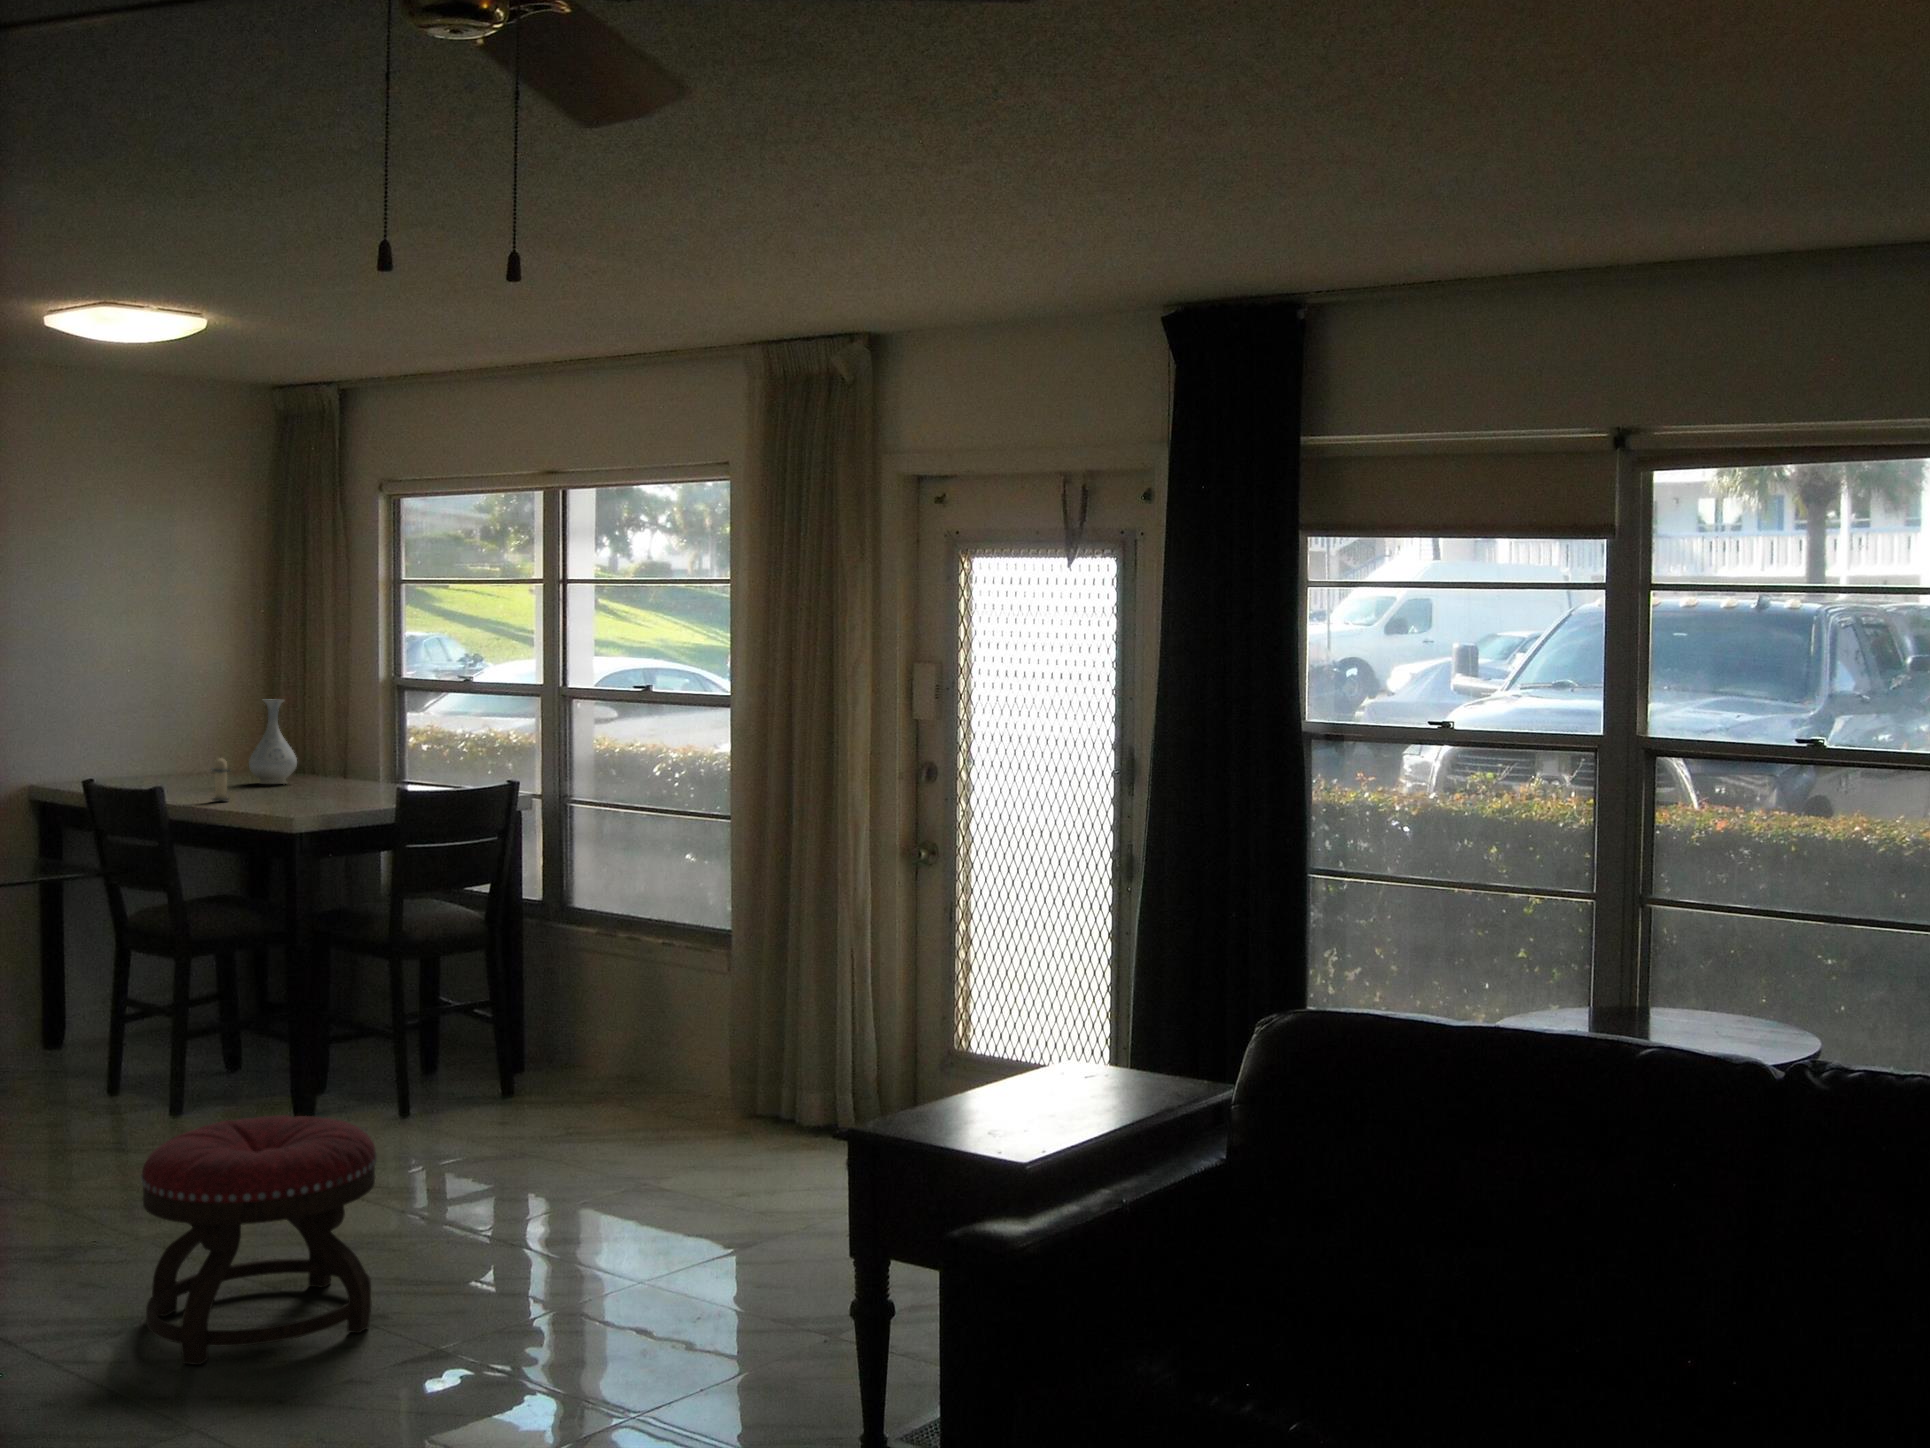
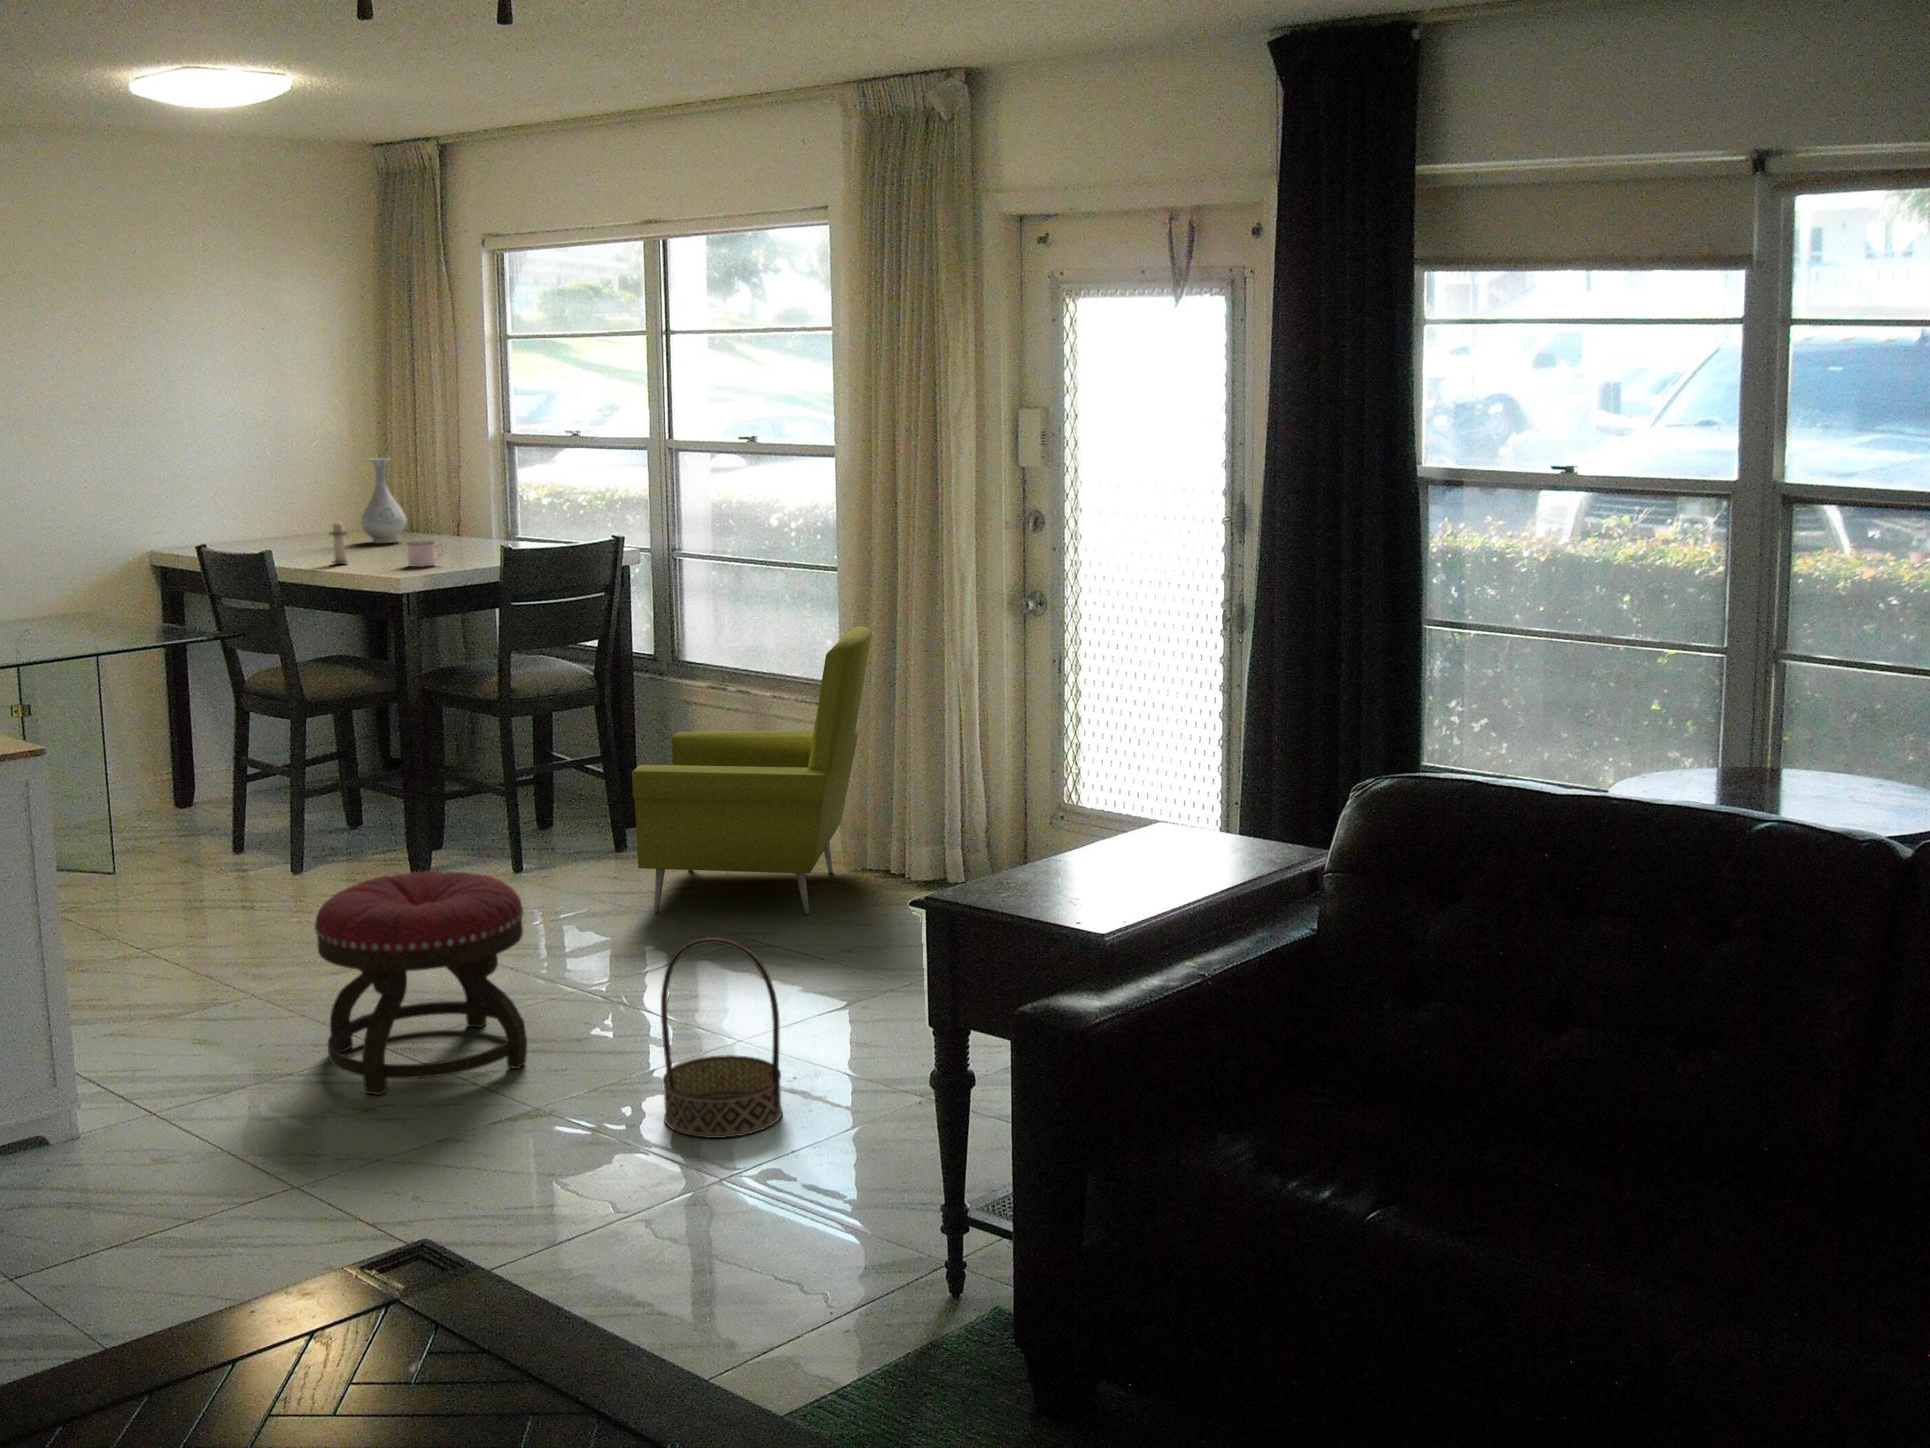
mug: none [291,780,331,805] -> present [406,541,444,567]
armchair: none [509,872,763,1164] -> present [632,626,872,914]
basket: none [515,1186,646,1409] -> present [661,937,782,1138]

